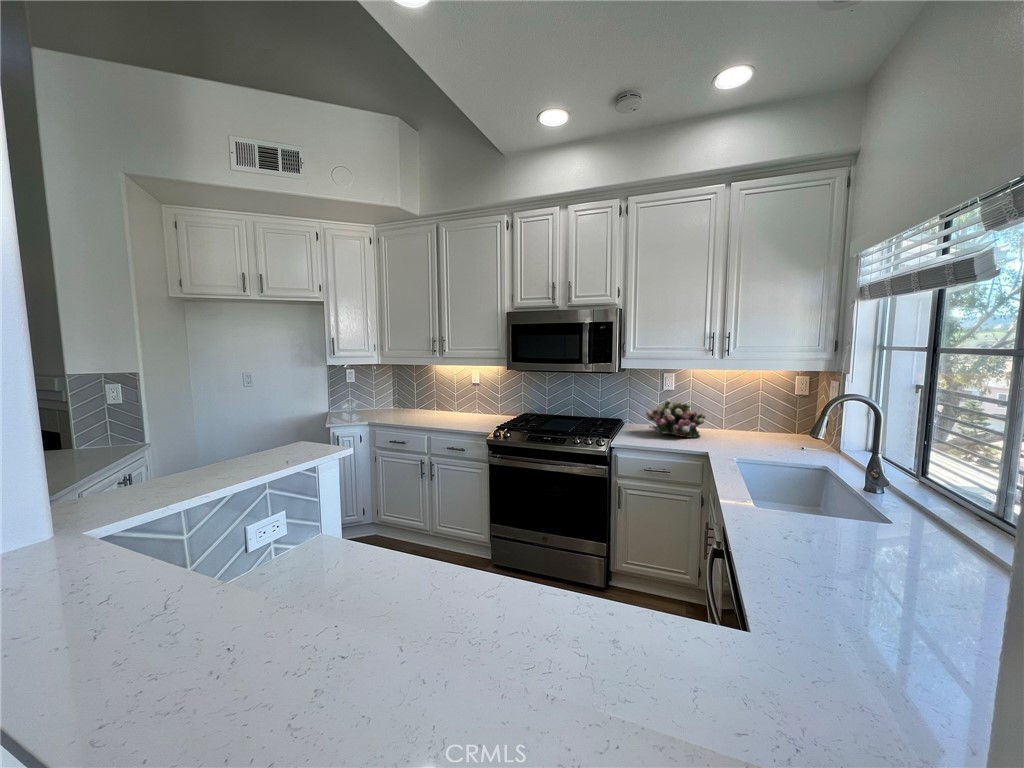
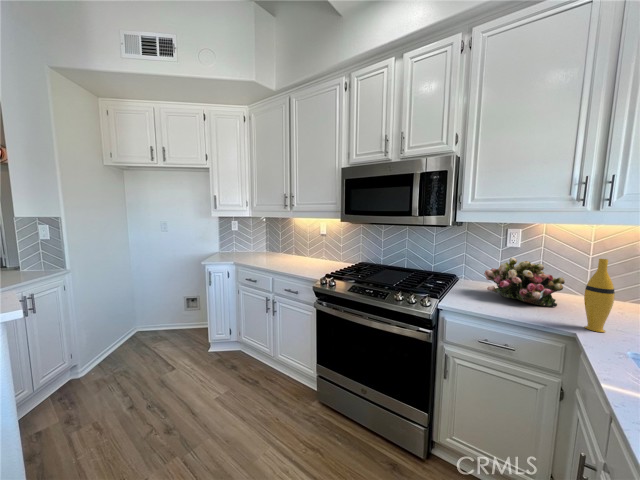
vase: none [714,396,731,450] -> present [584,259,615,332]

